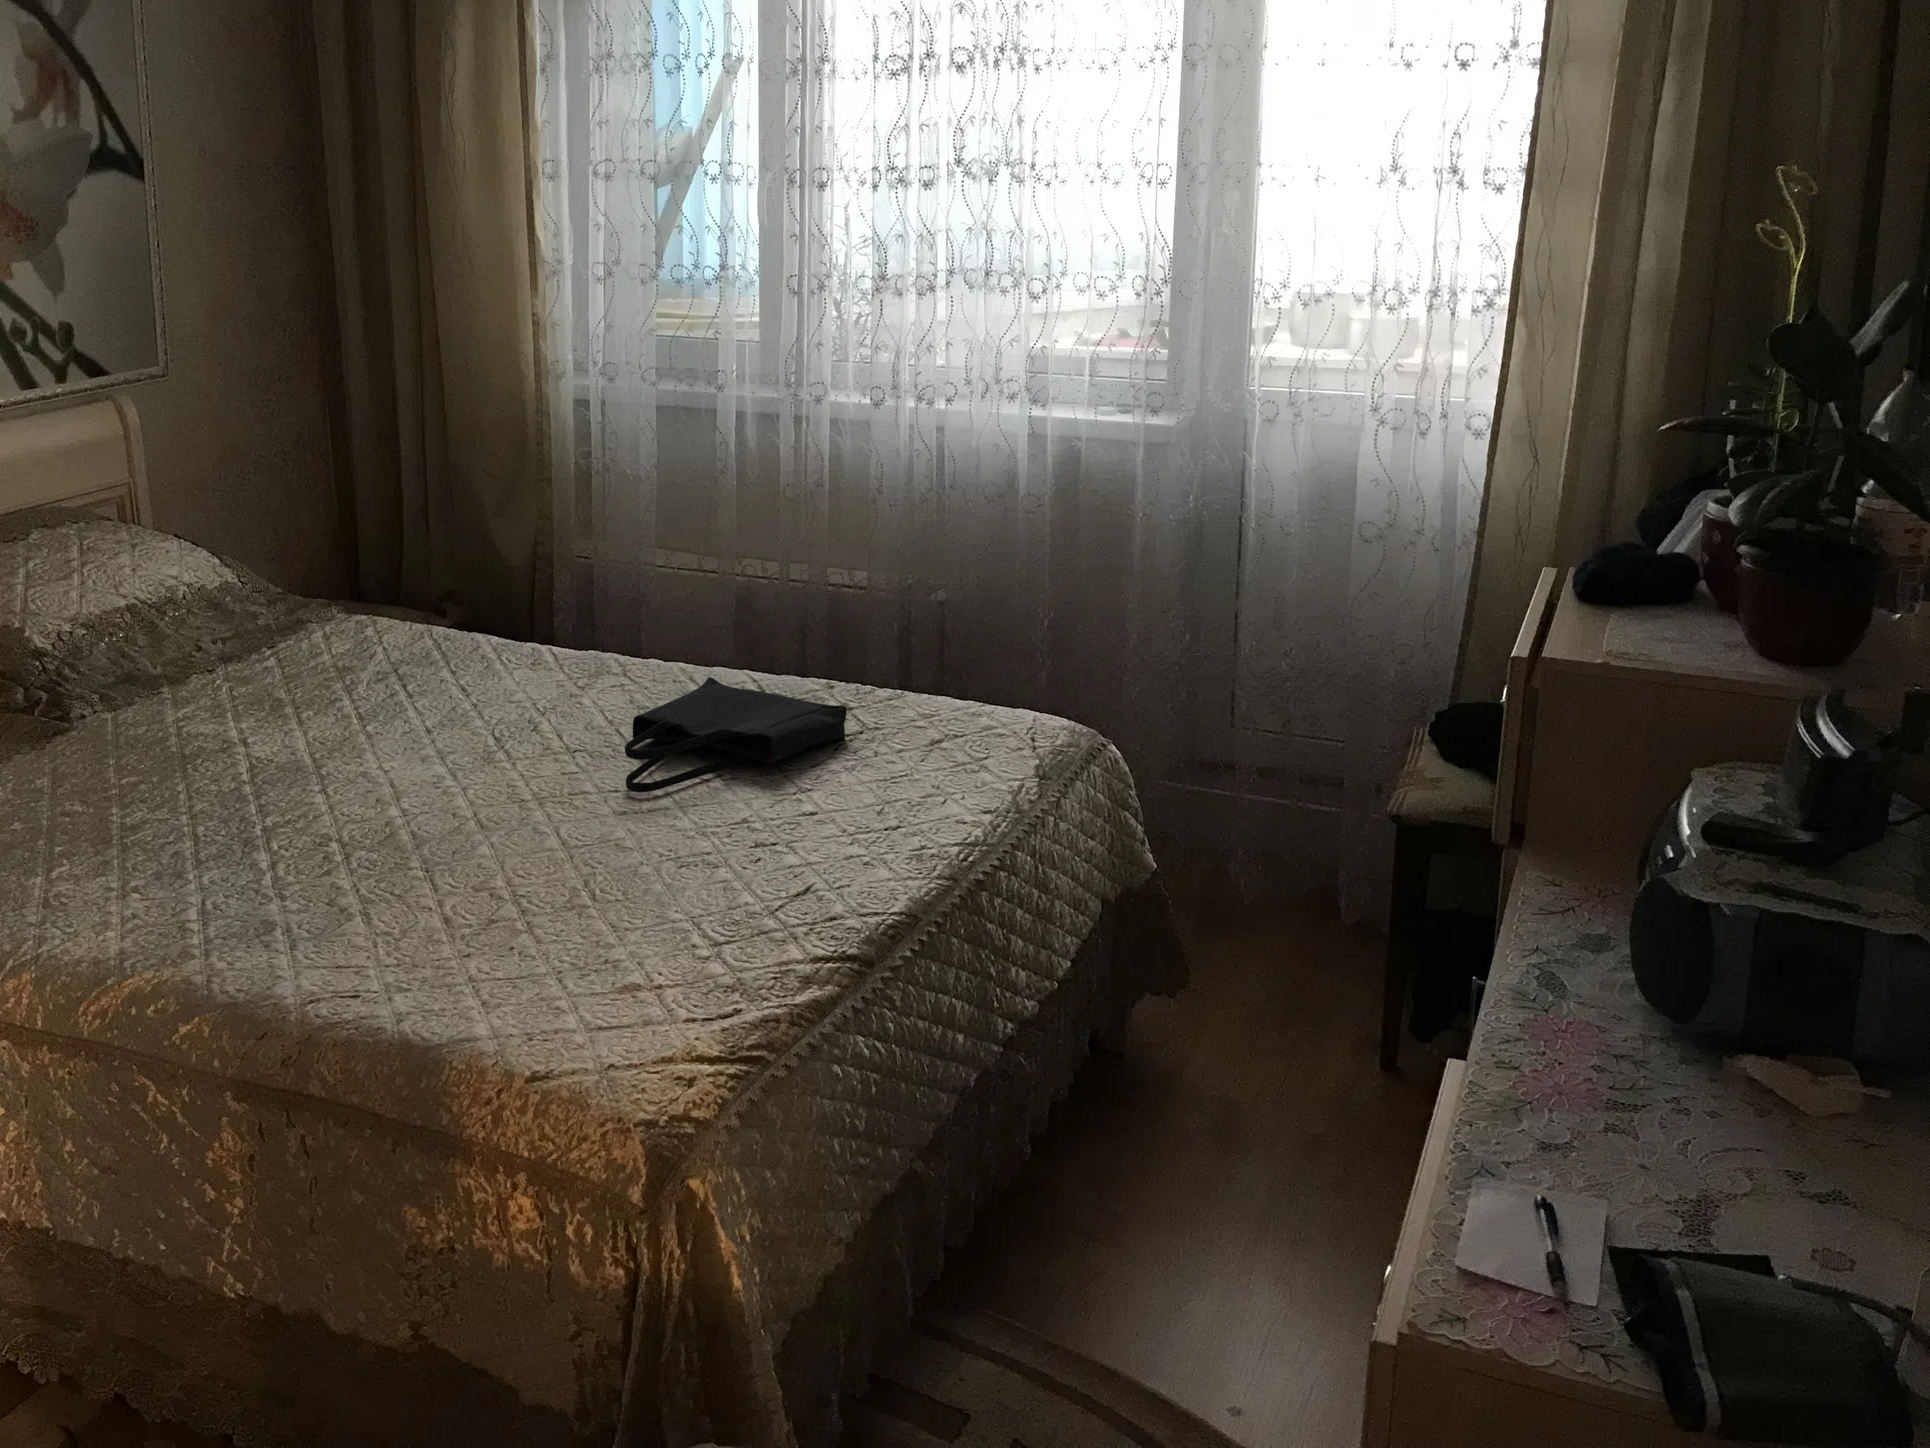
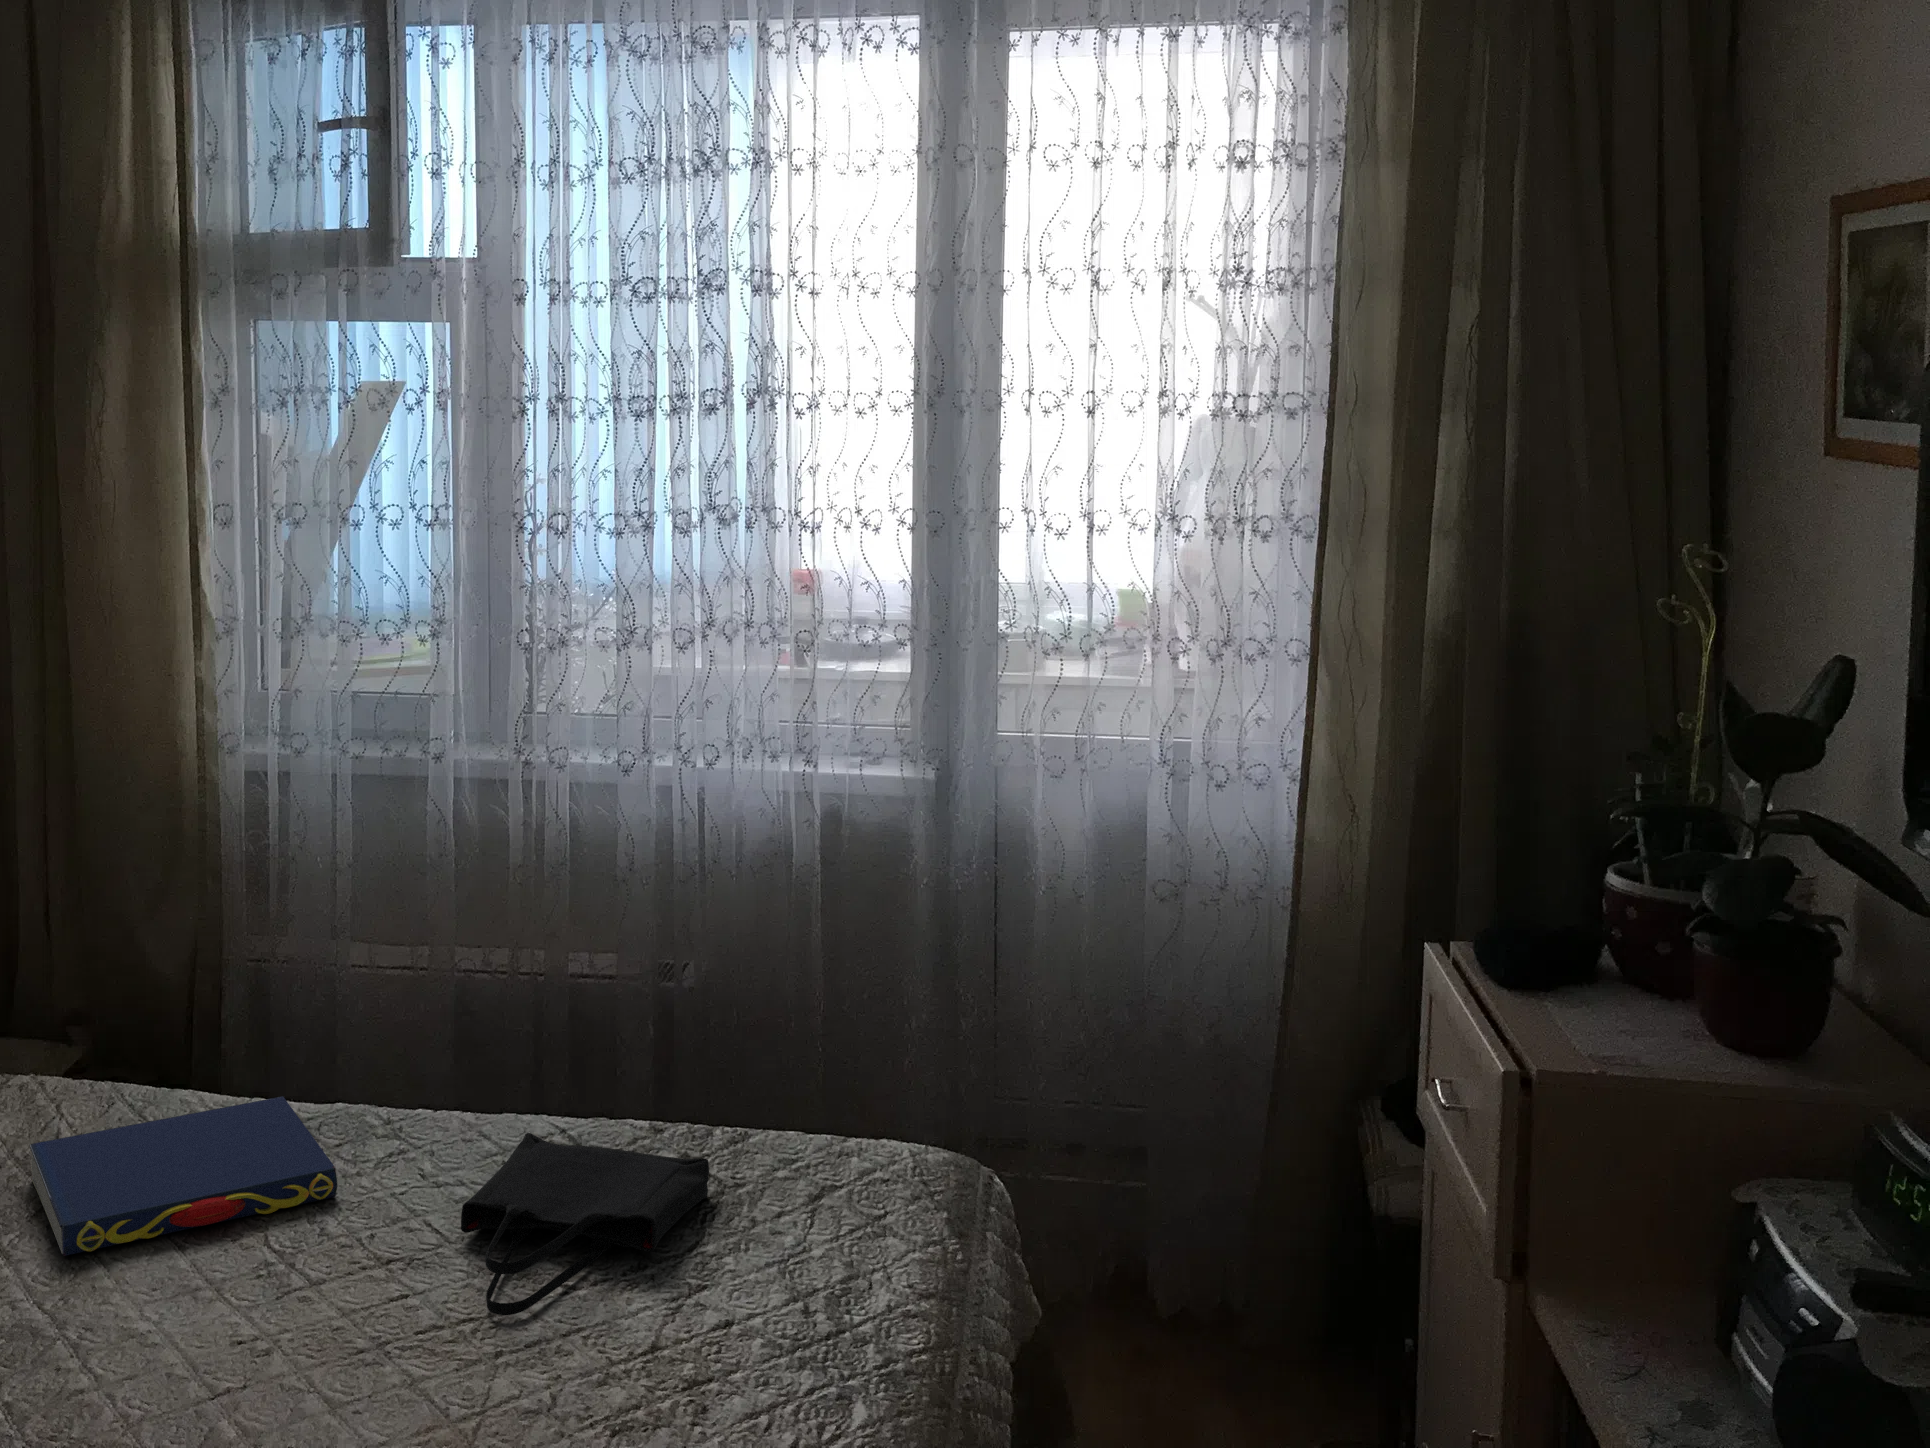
book: none [335,641,553,726] -> present [30,1096,337,1256]

